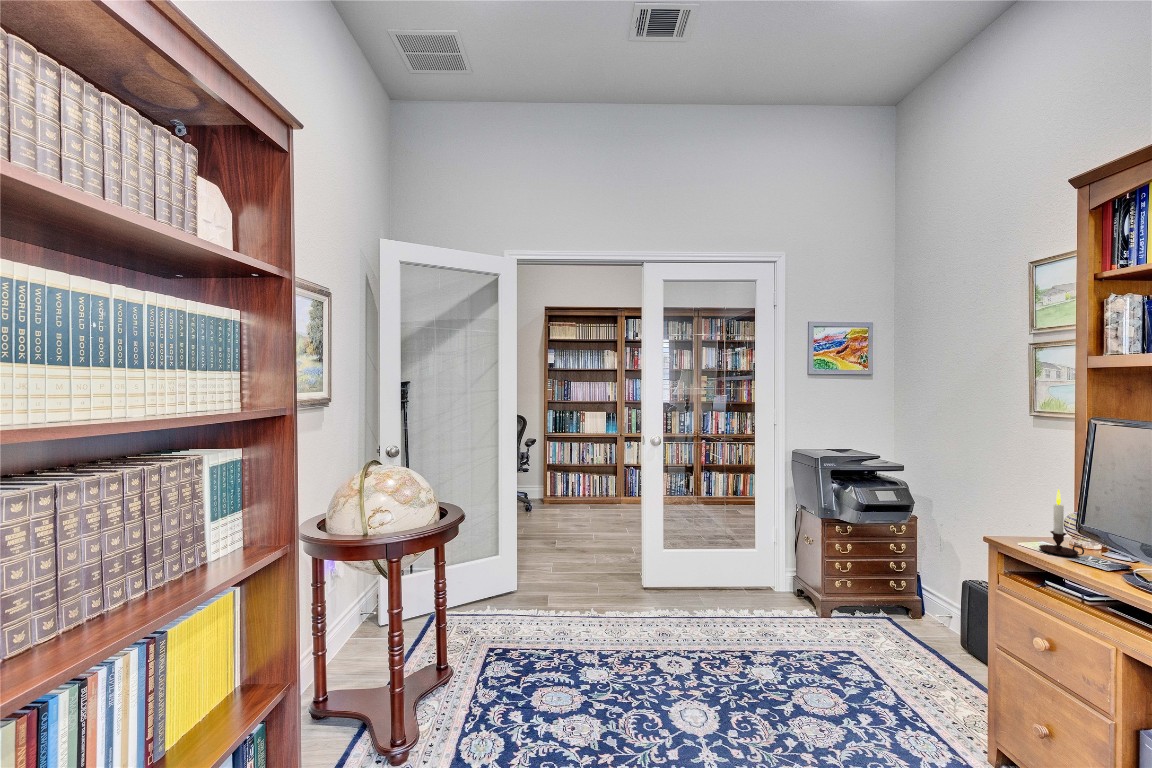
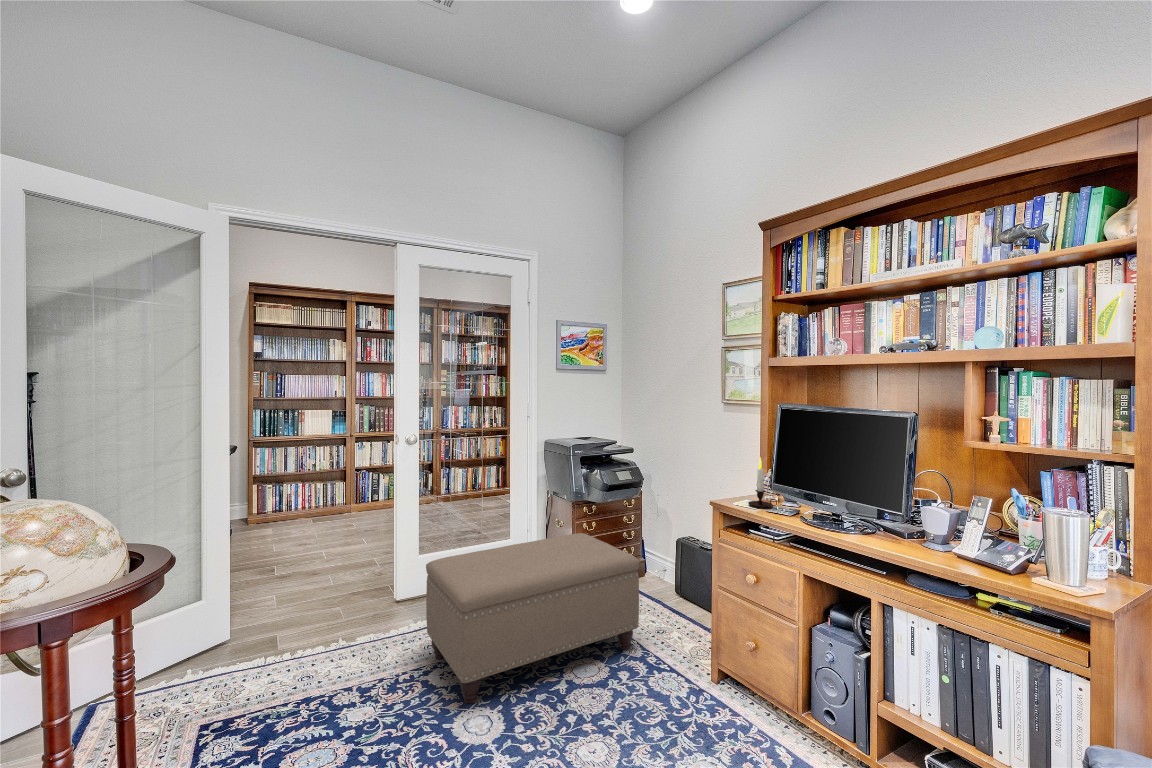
ottoman: none [660,554,893,695] -> present [426,533,640,703]

